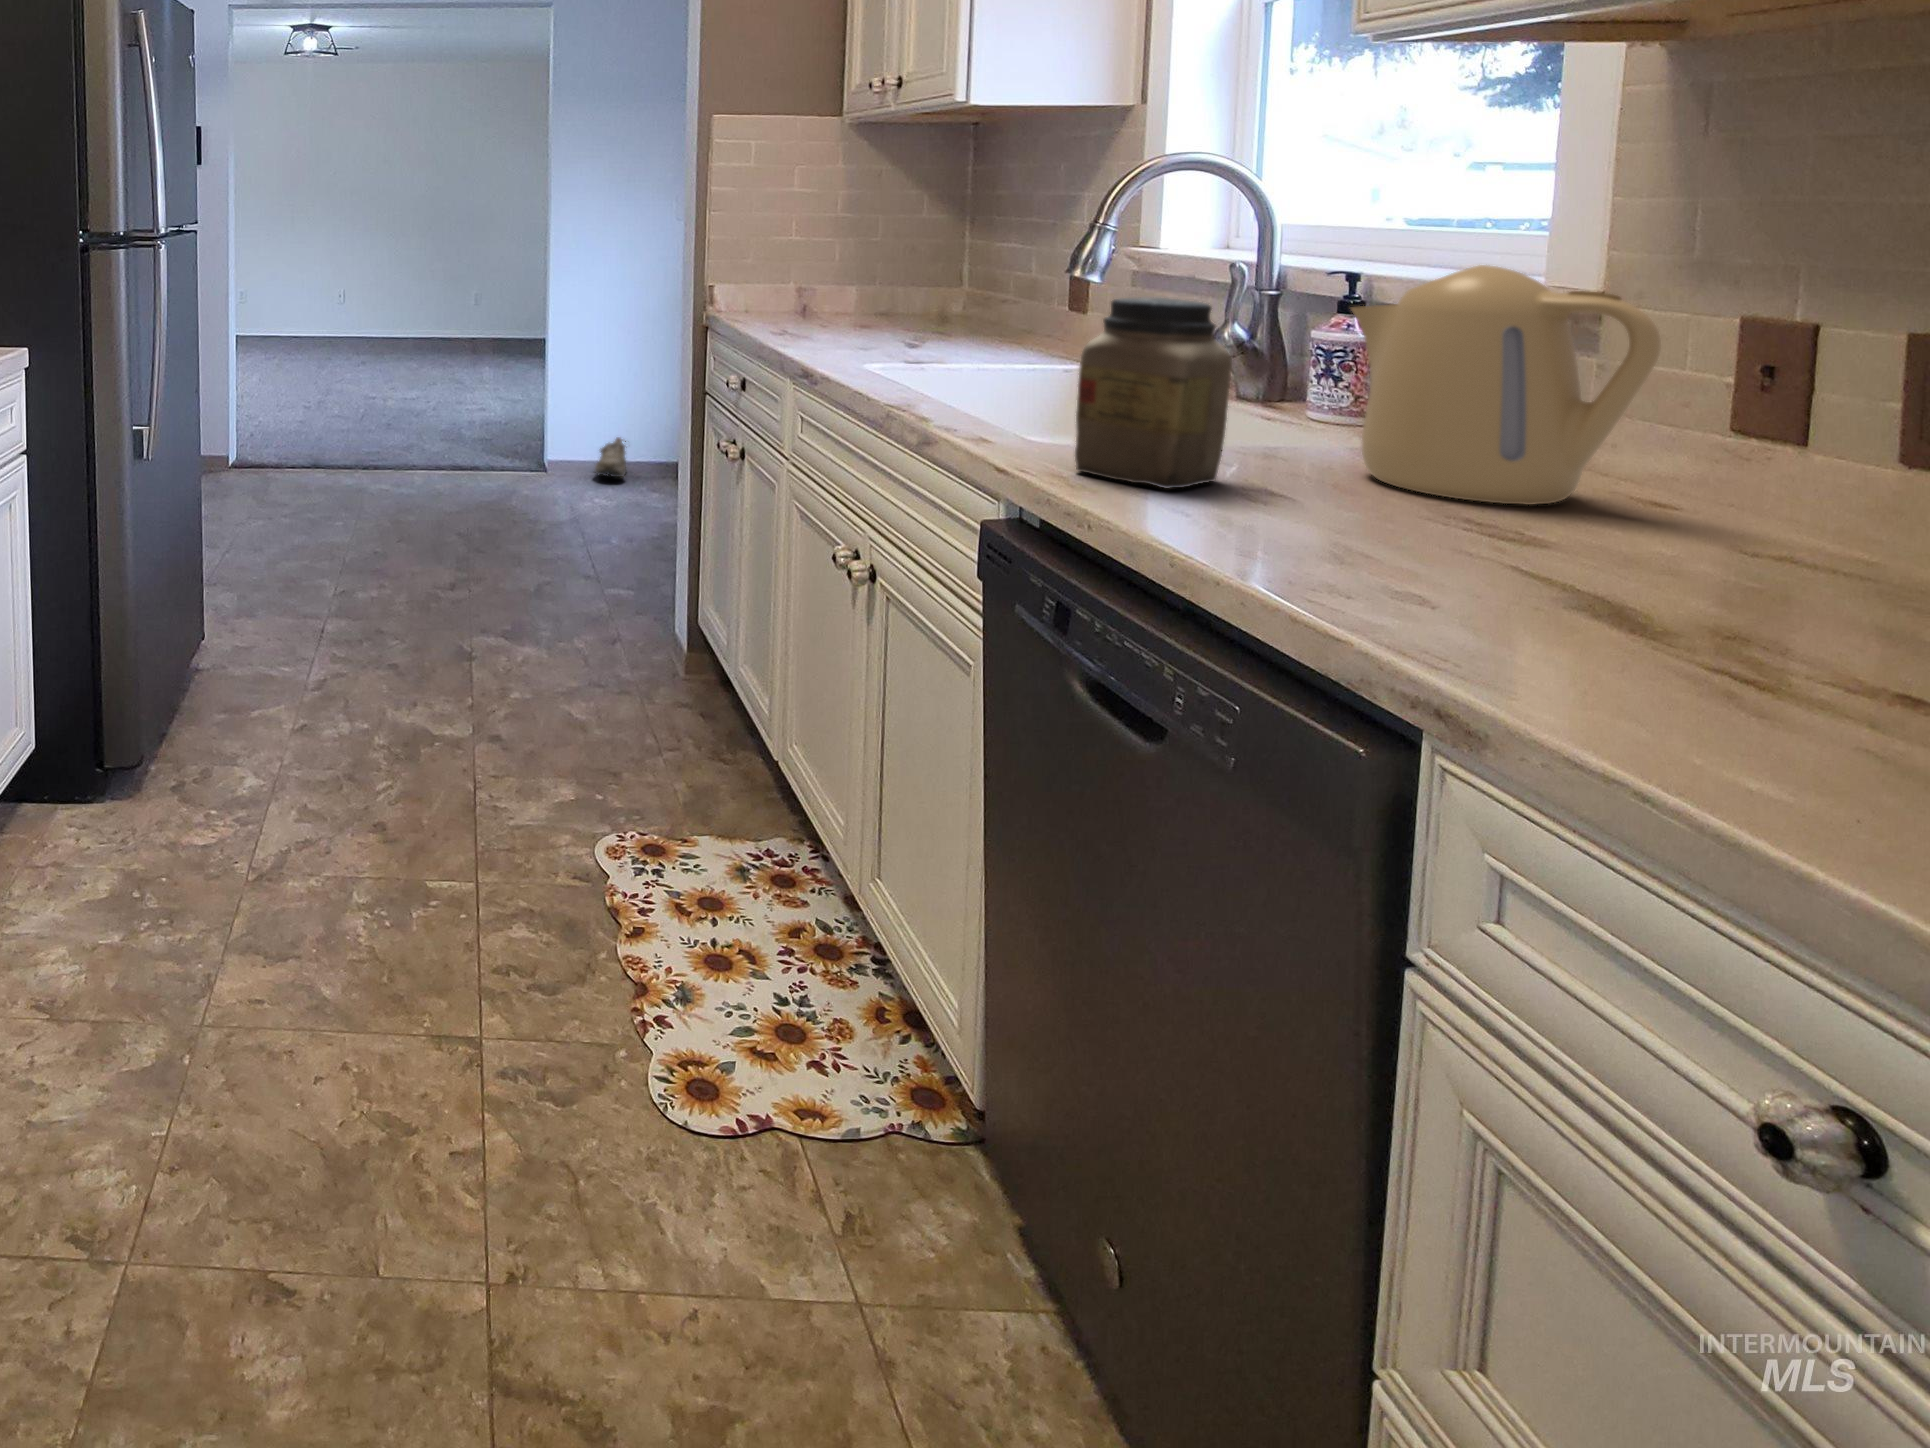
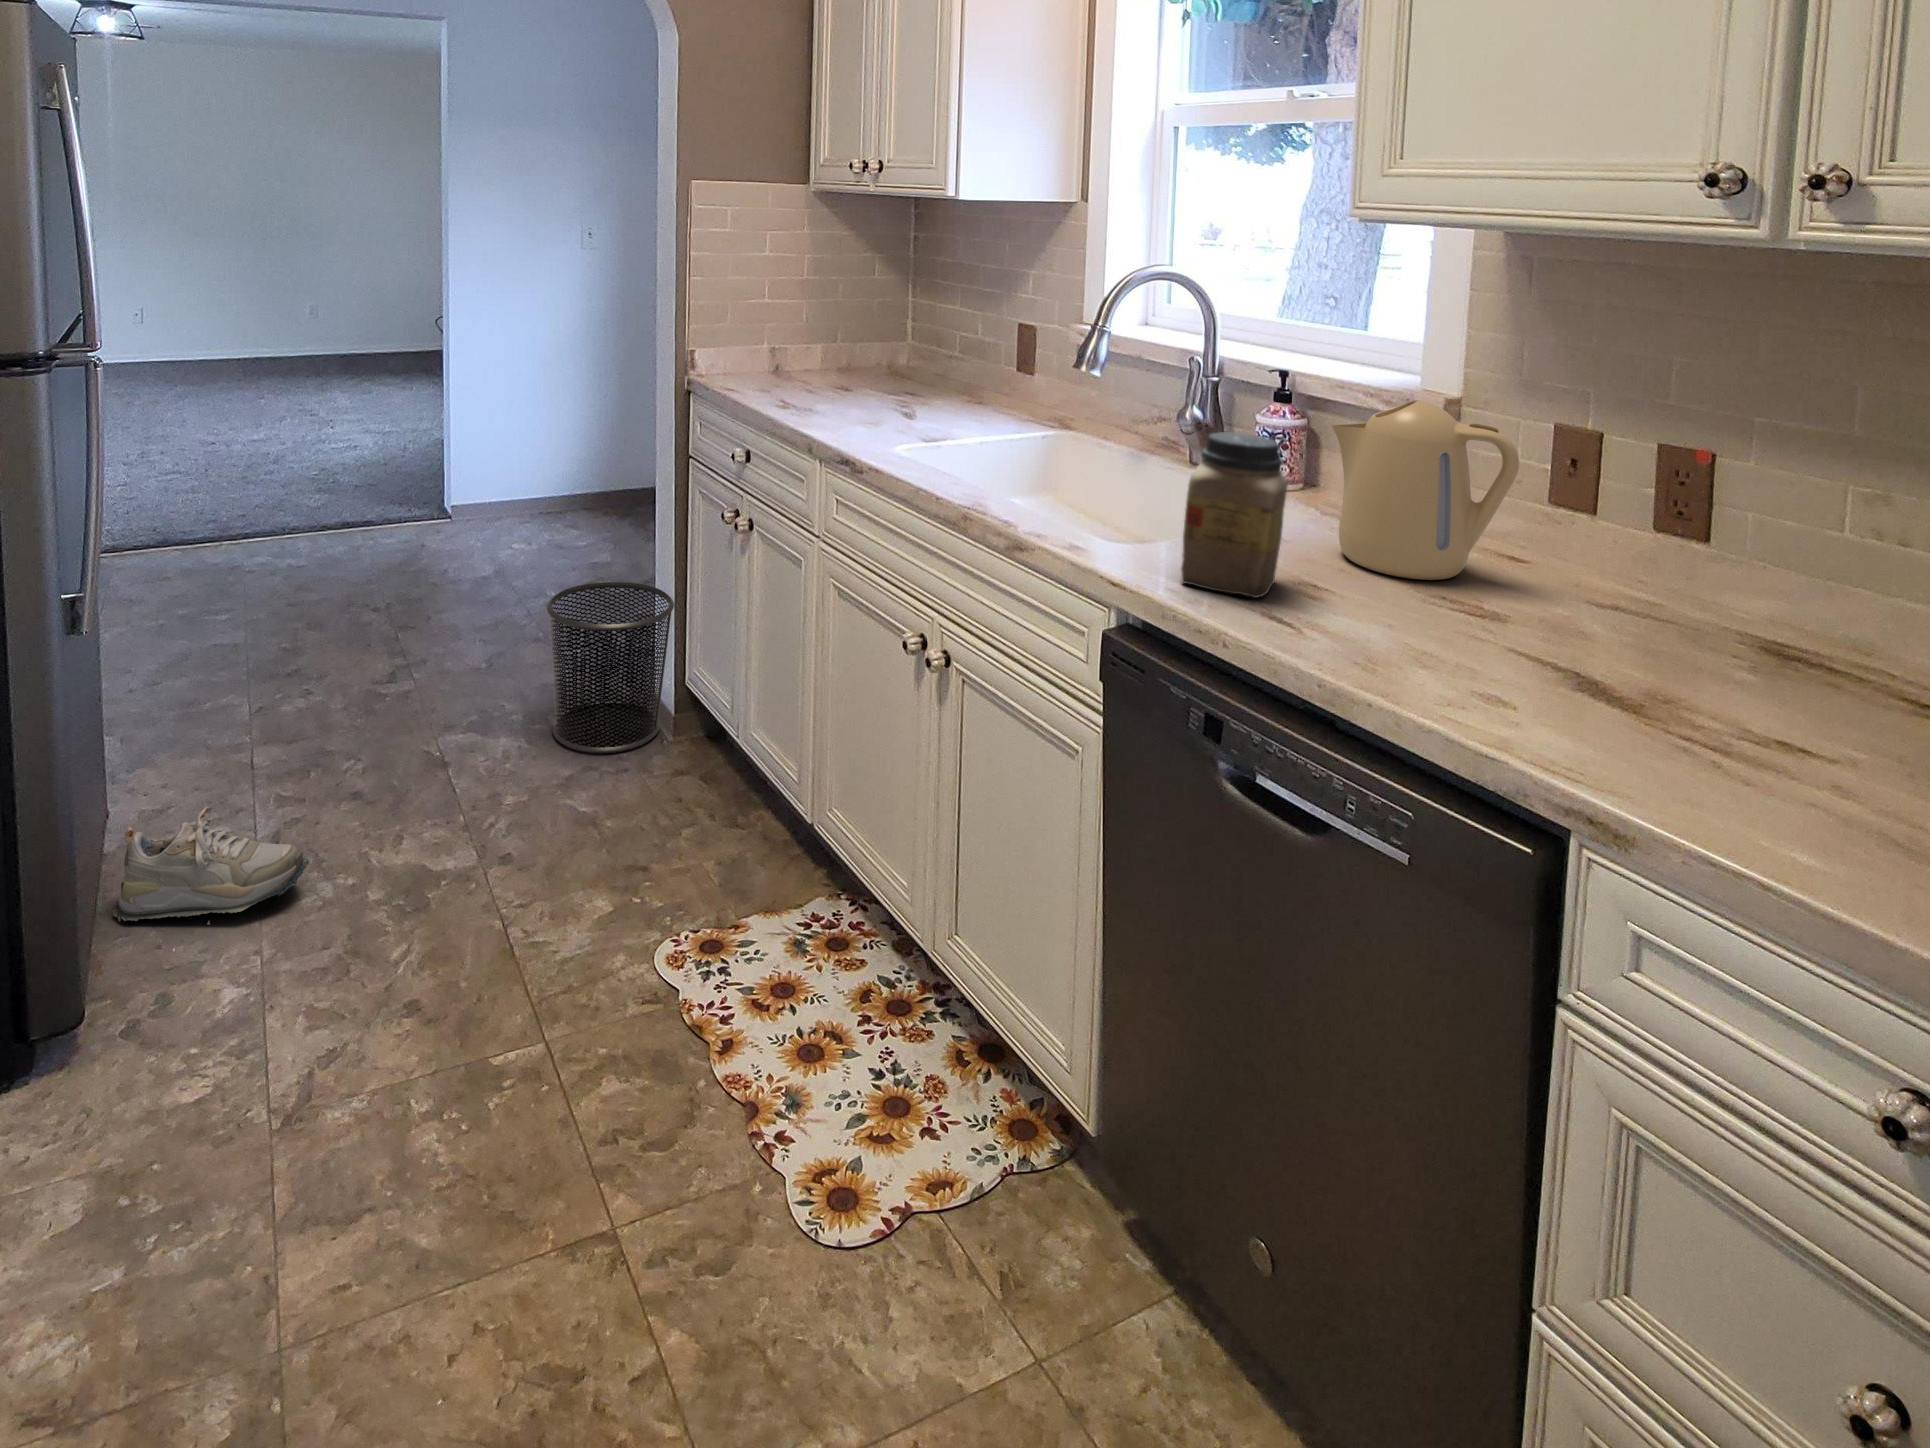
shoe: present [595,437,626,477] -> present [112,802,309,925]
waste bin: none [561,522,681,680] -> present [547,581,674,753]

